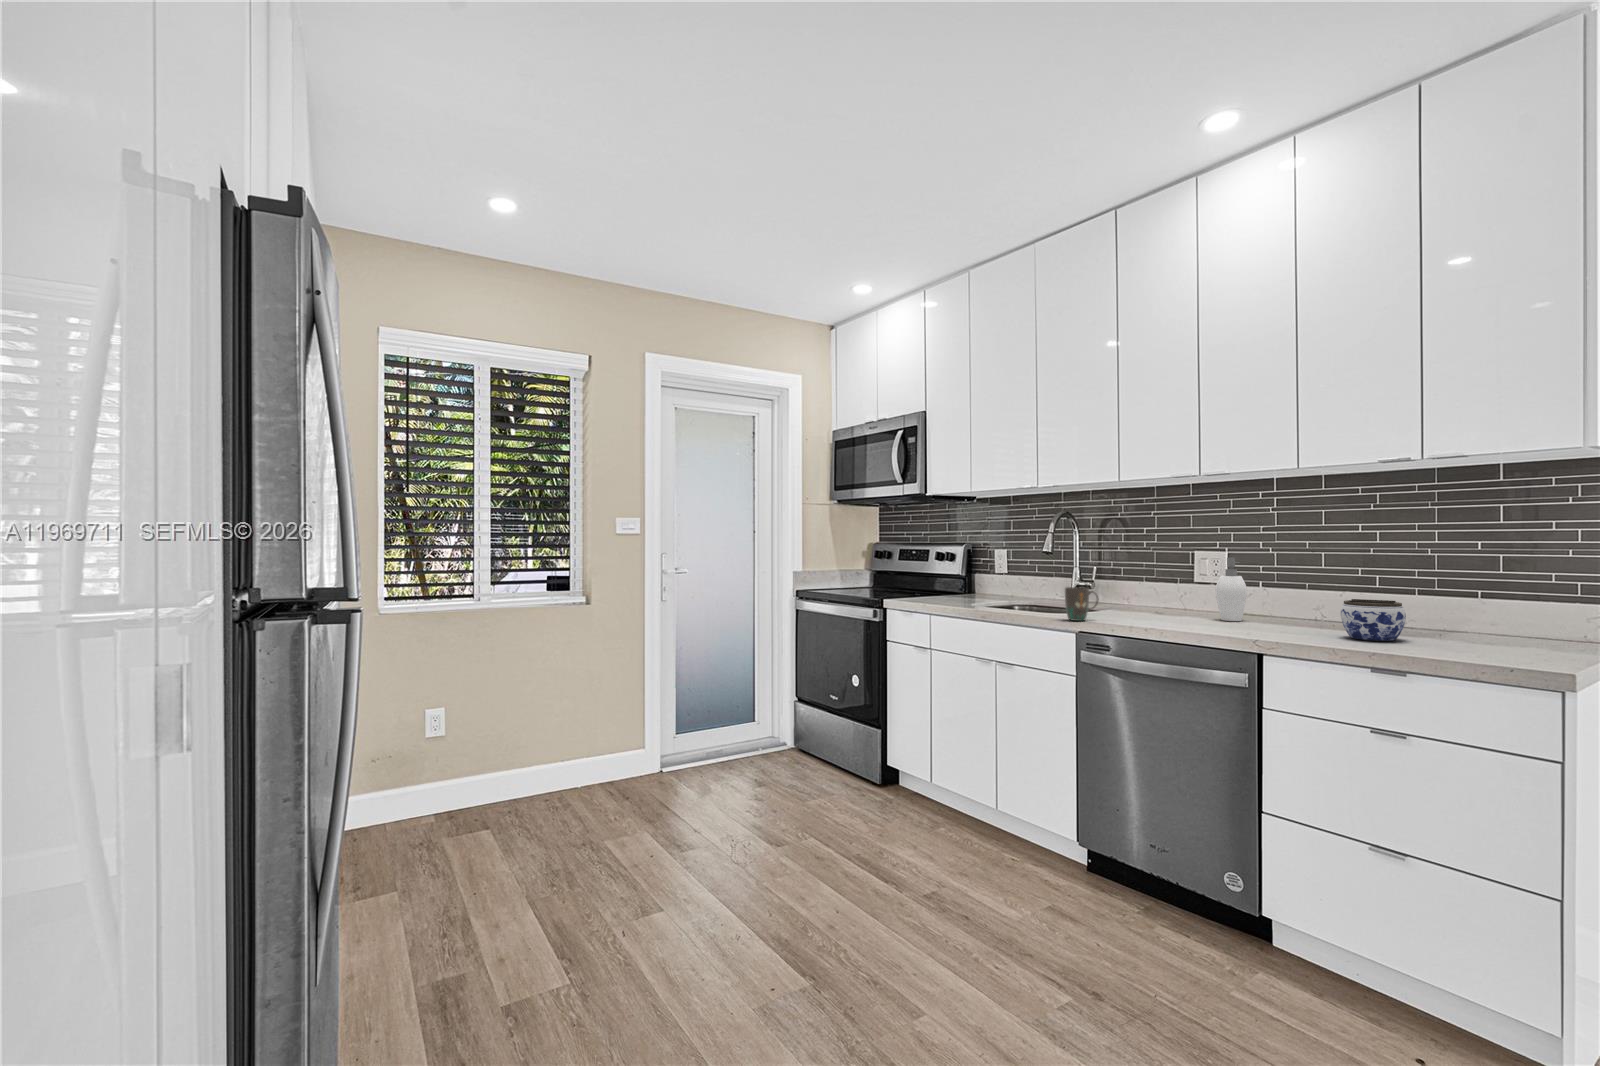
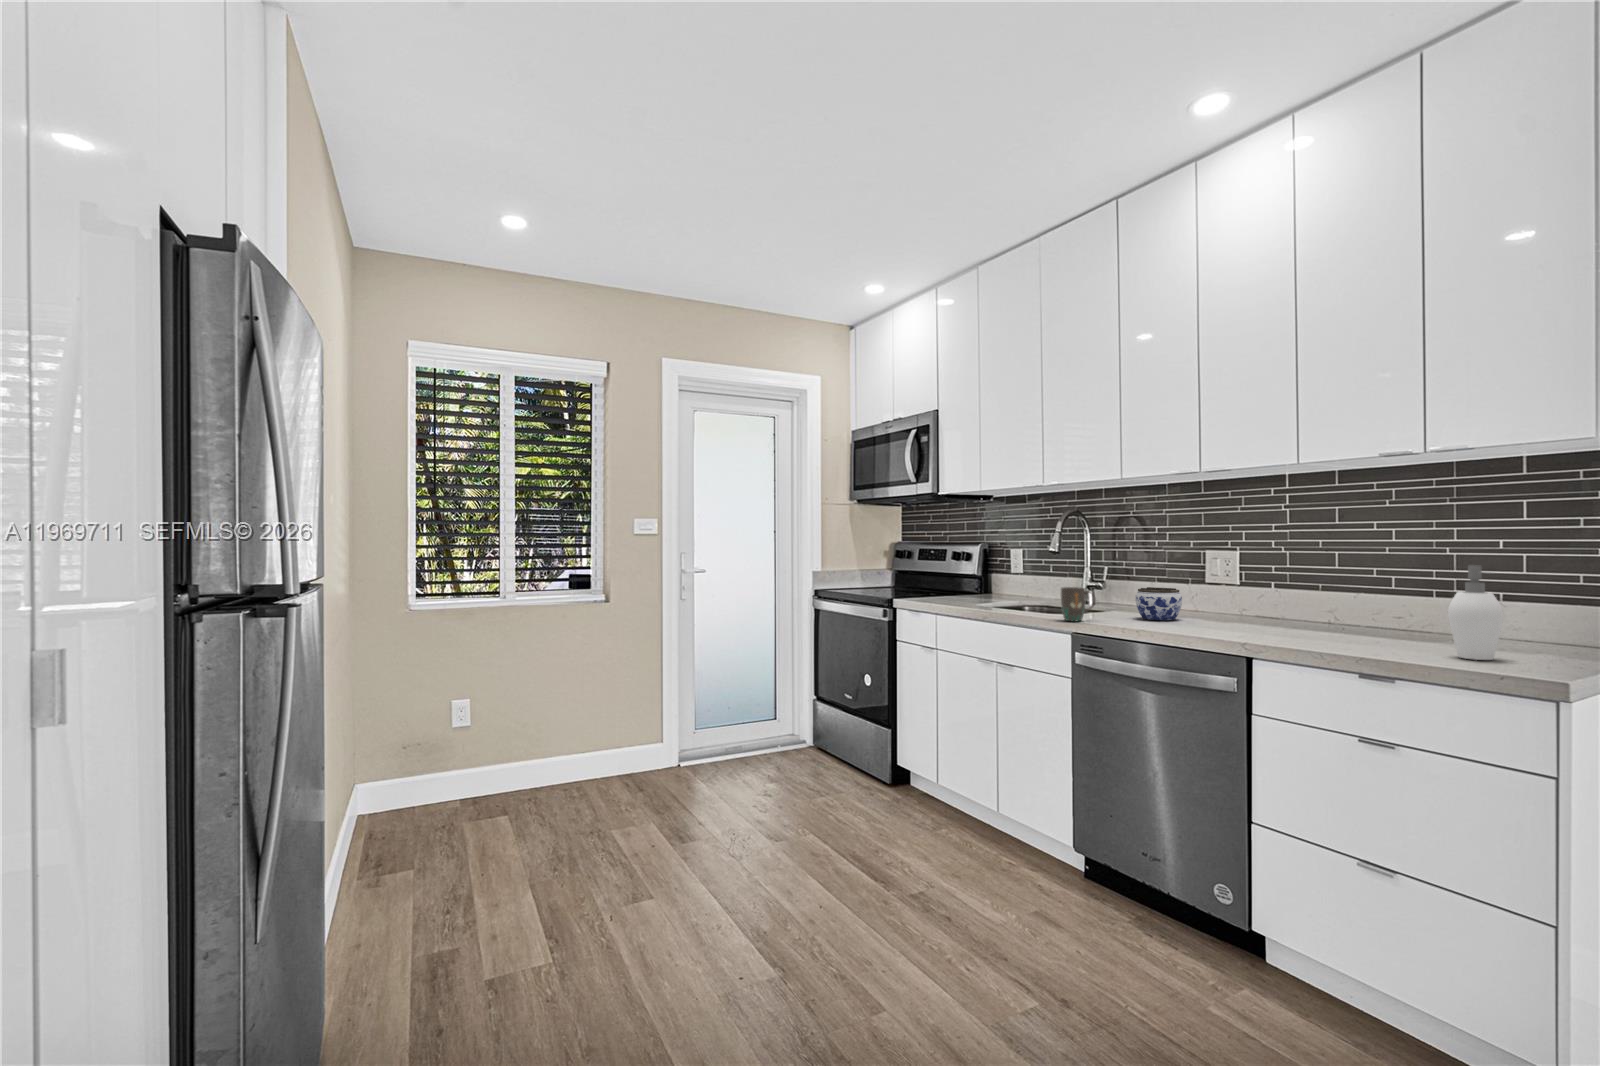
soap dispenser: present [1215,558,1247,621] -> present [1448,565,1503,660]
jar: present [1341,599,1406,641] -> present [1135,587,1182,620]

